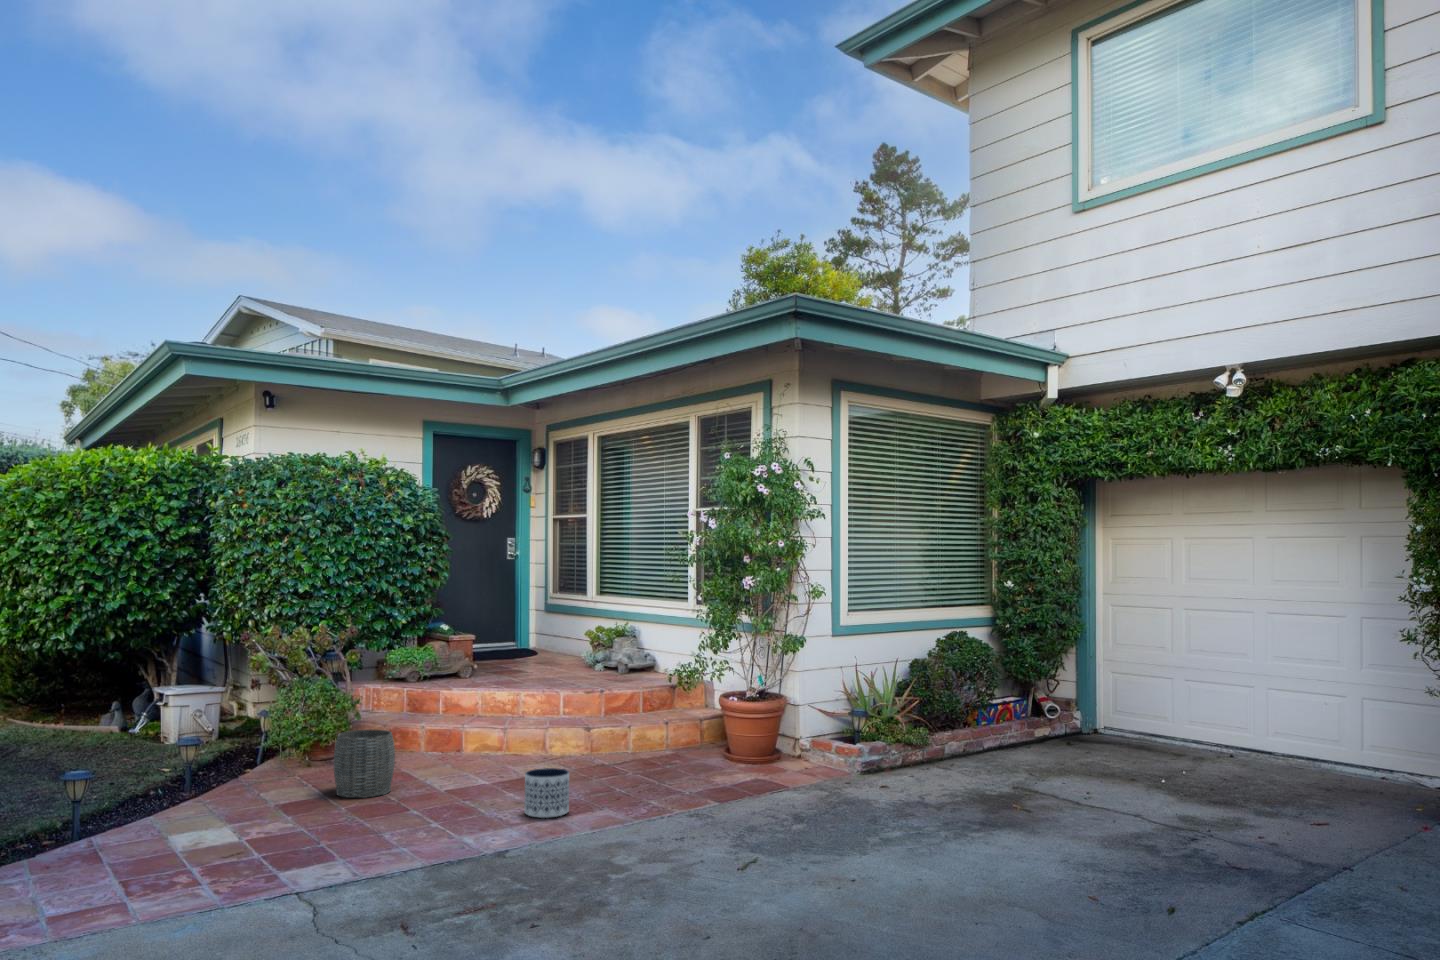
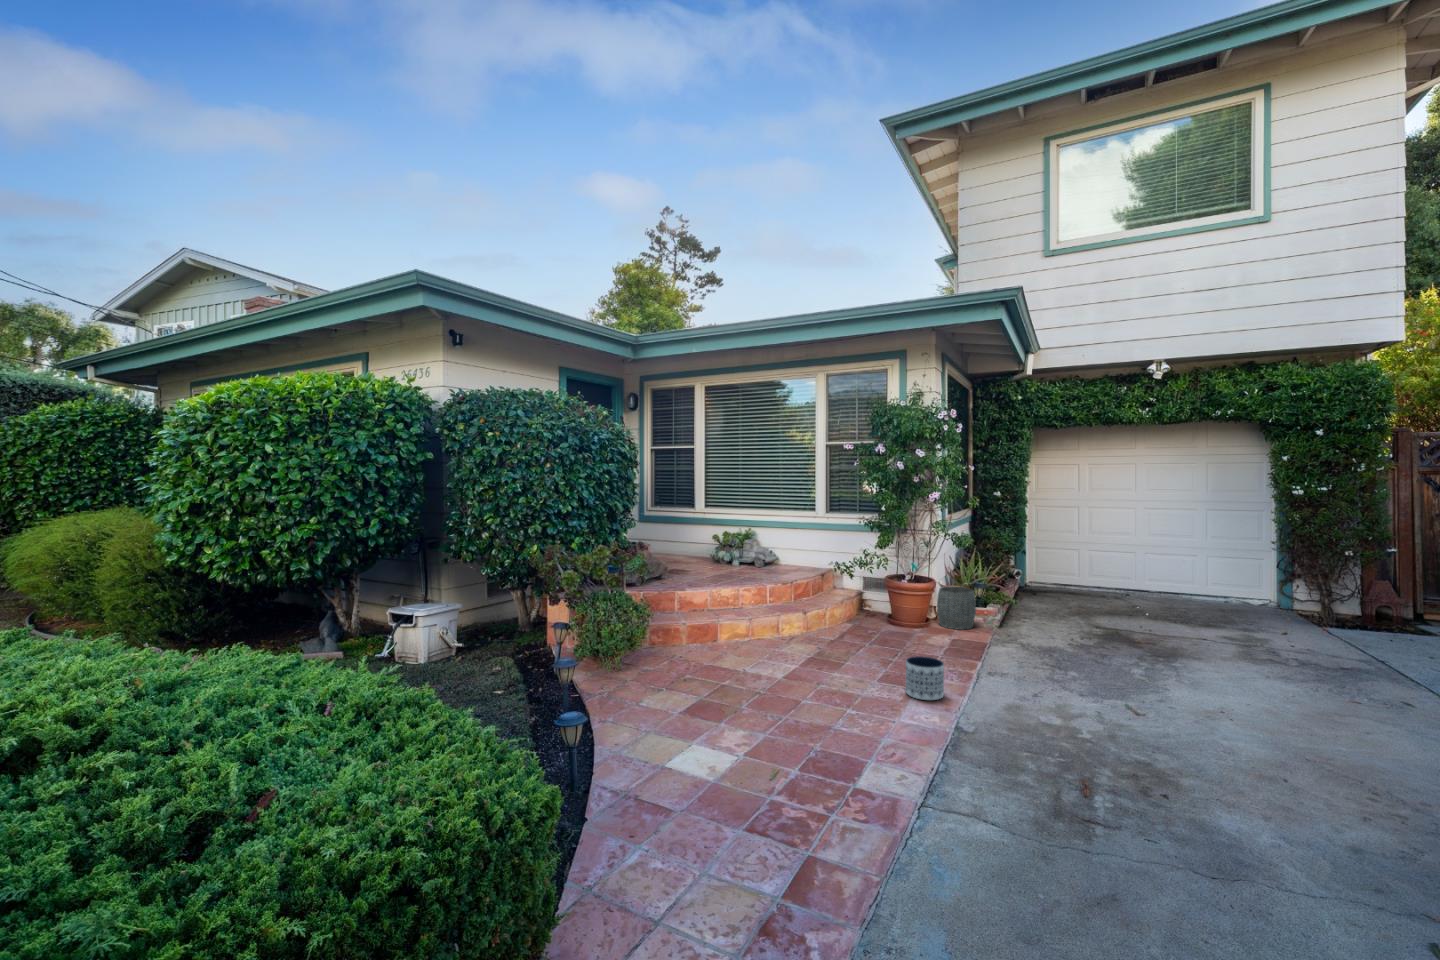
woven basket: present [334,729,395,798] -> present [937,587,976,630]

